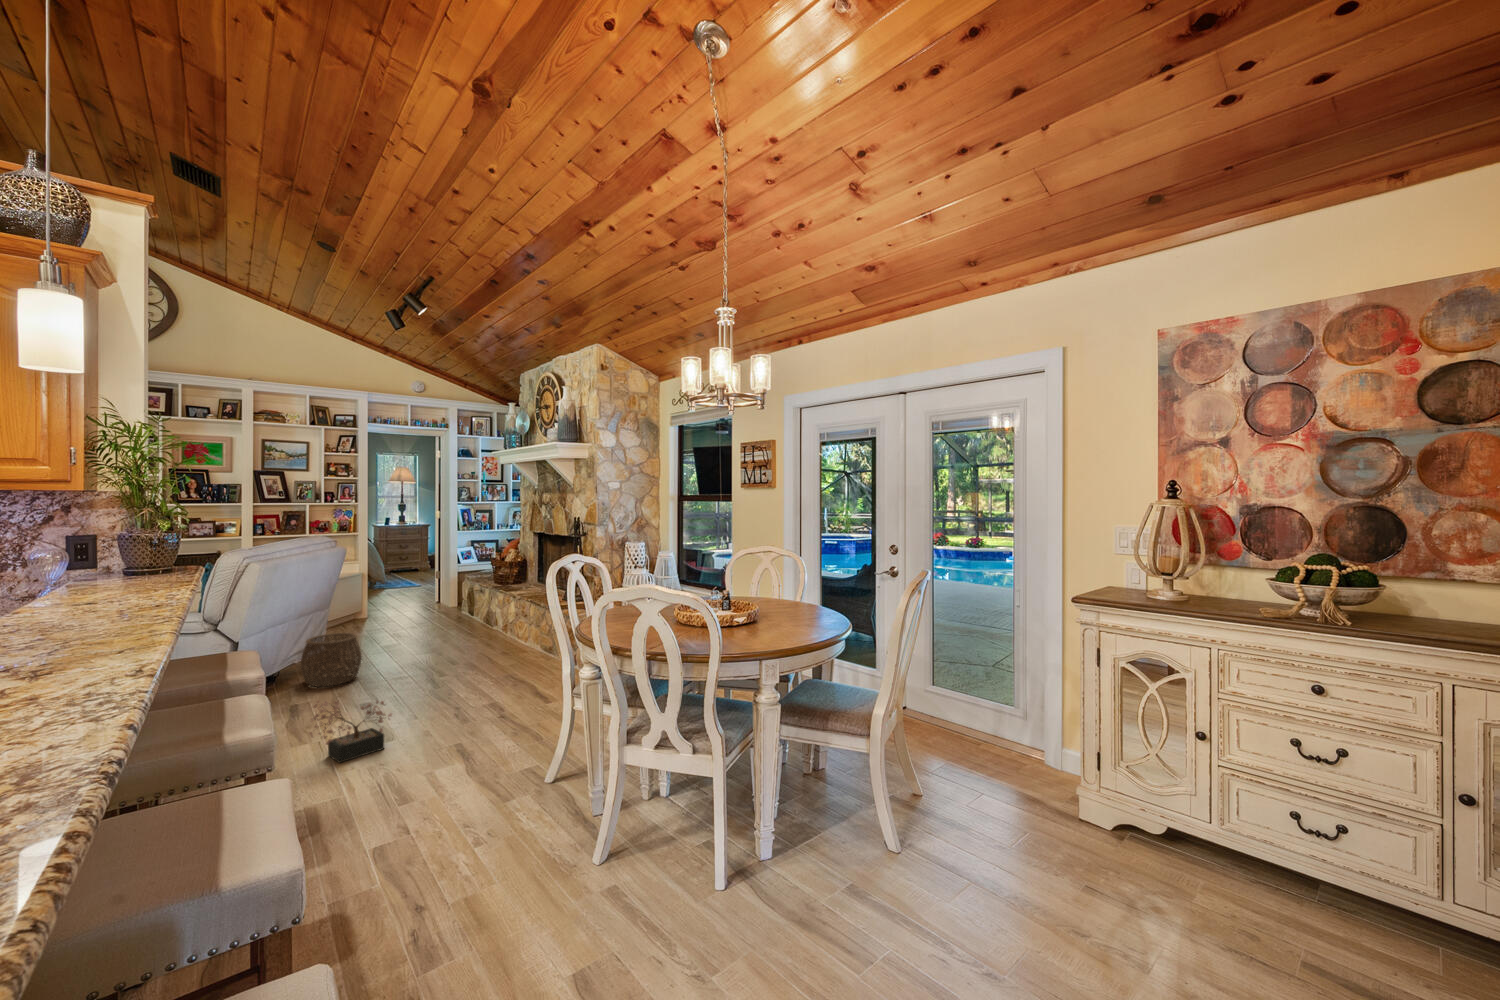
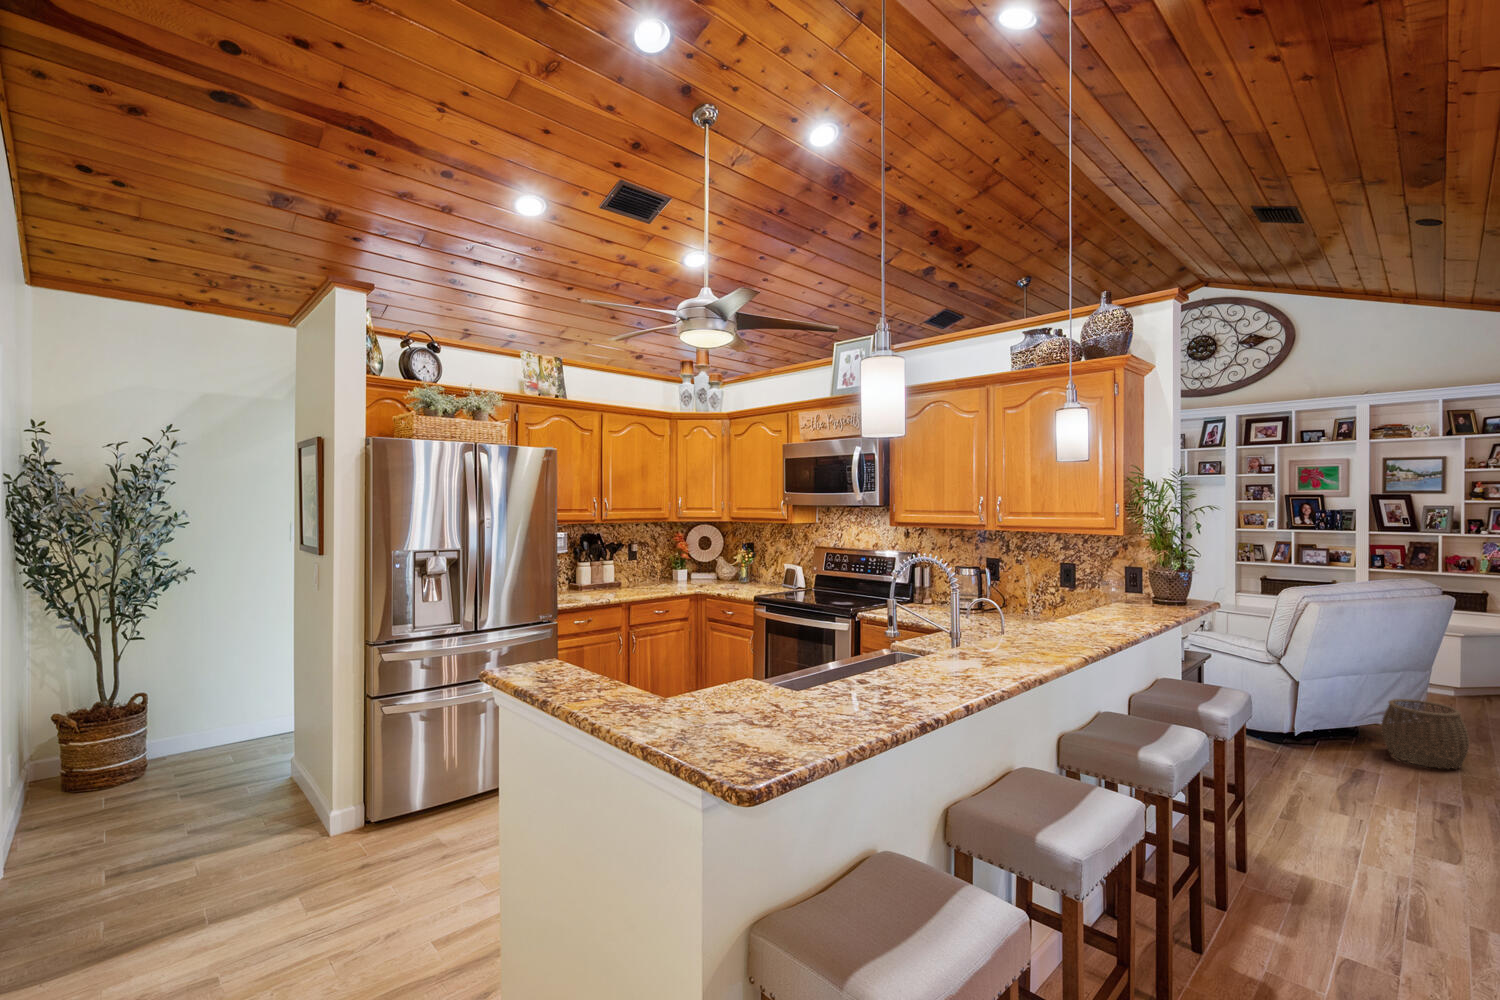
decorative plant: present [309,701,392,763] -> none [1335,770,1454,866]

